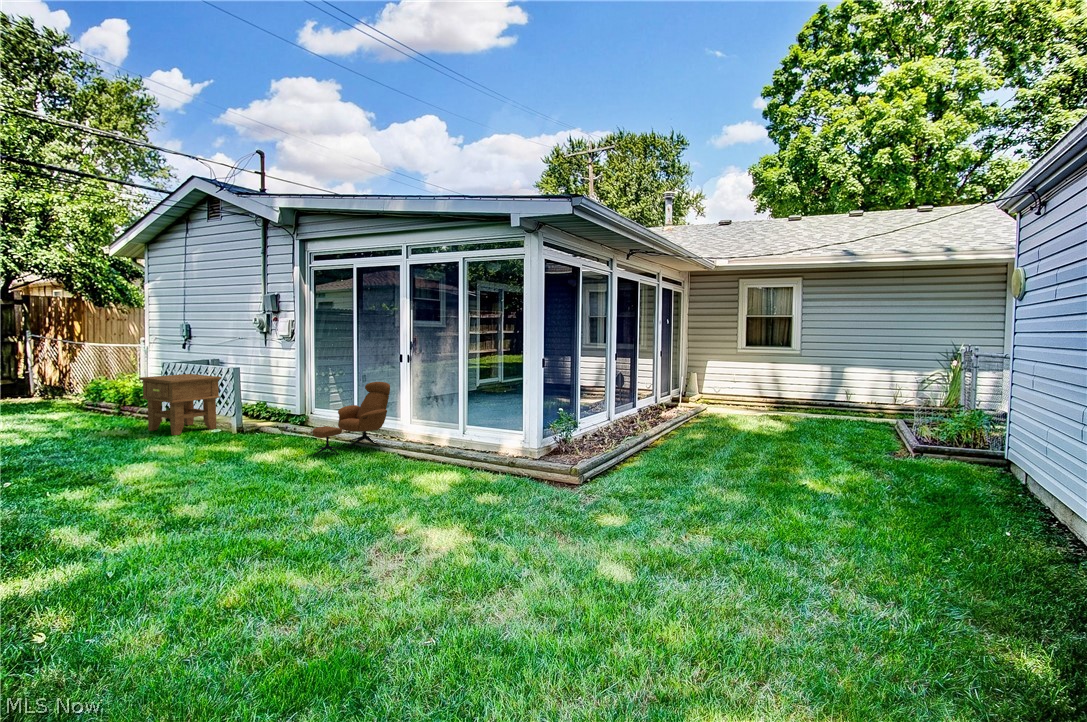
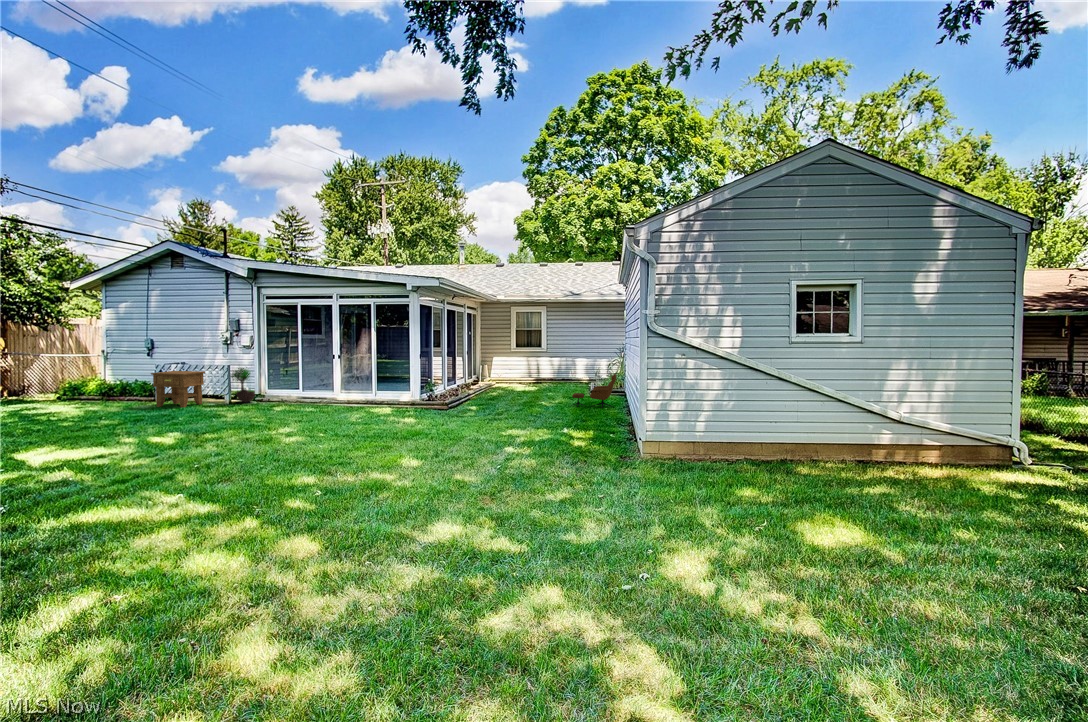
potted tree: none [248,366,295,429] -> present [231,367,255,402]
lounge chair: present [312,382,390,455] -> present [571,374,617,408]

